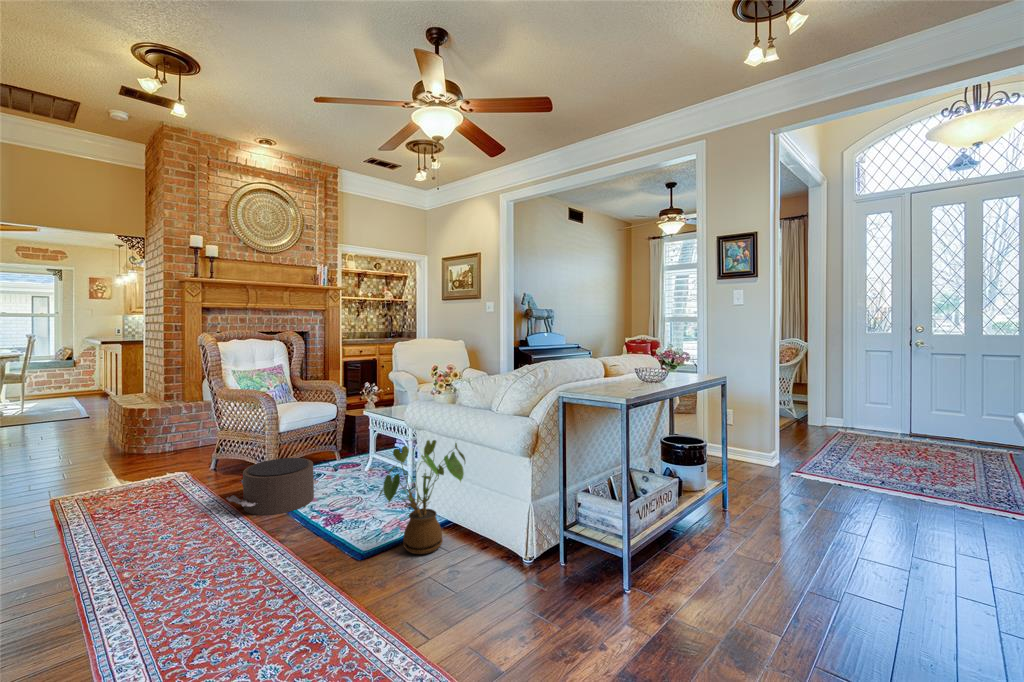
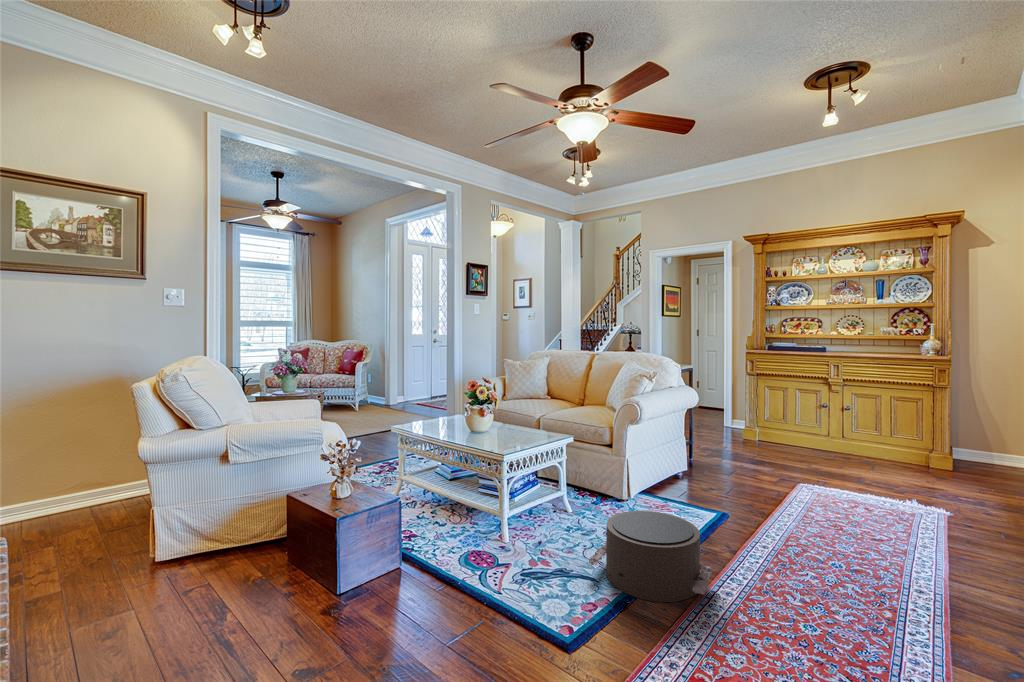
house plant: present [379,440,465,554] -> none [669,413,740,501]

